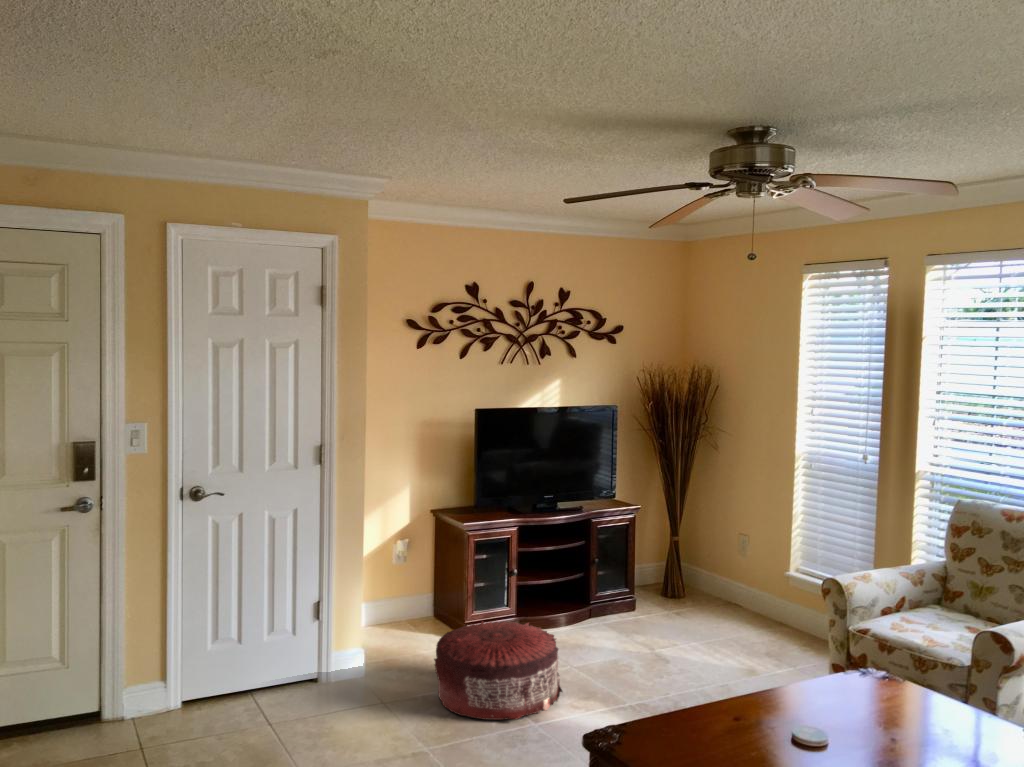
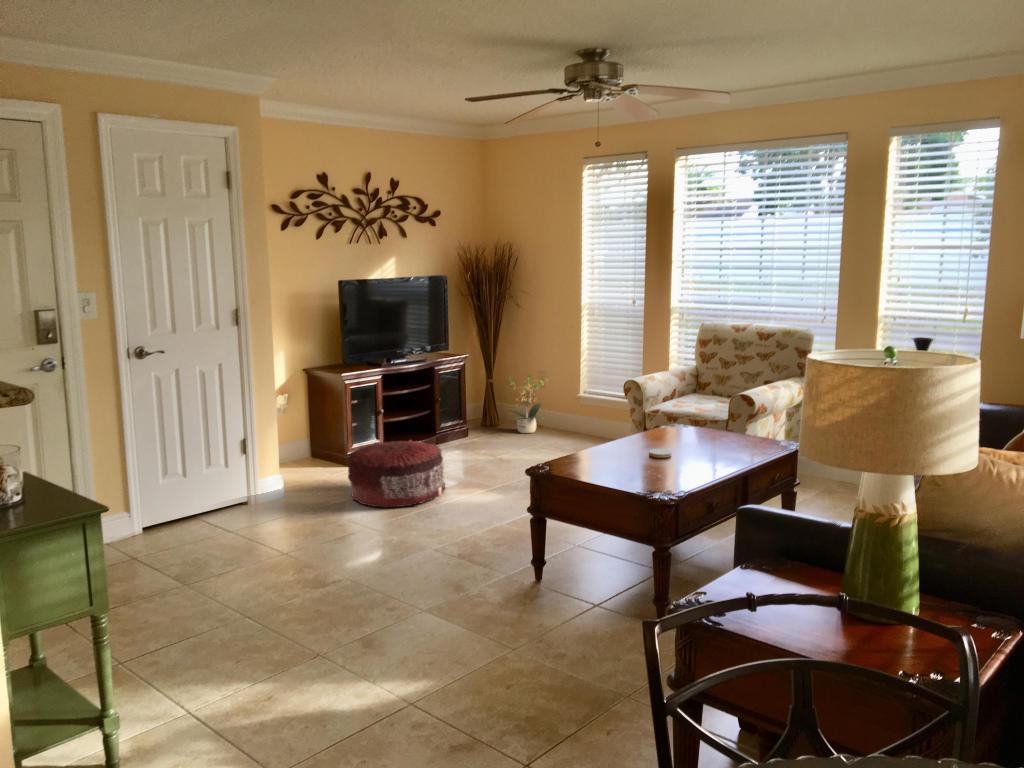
potted plant: none [695,536,752,616] -> present [508,375,547,433]

